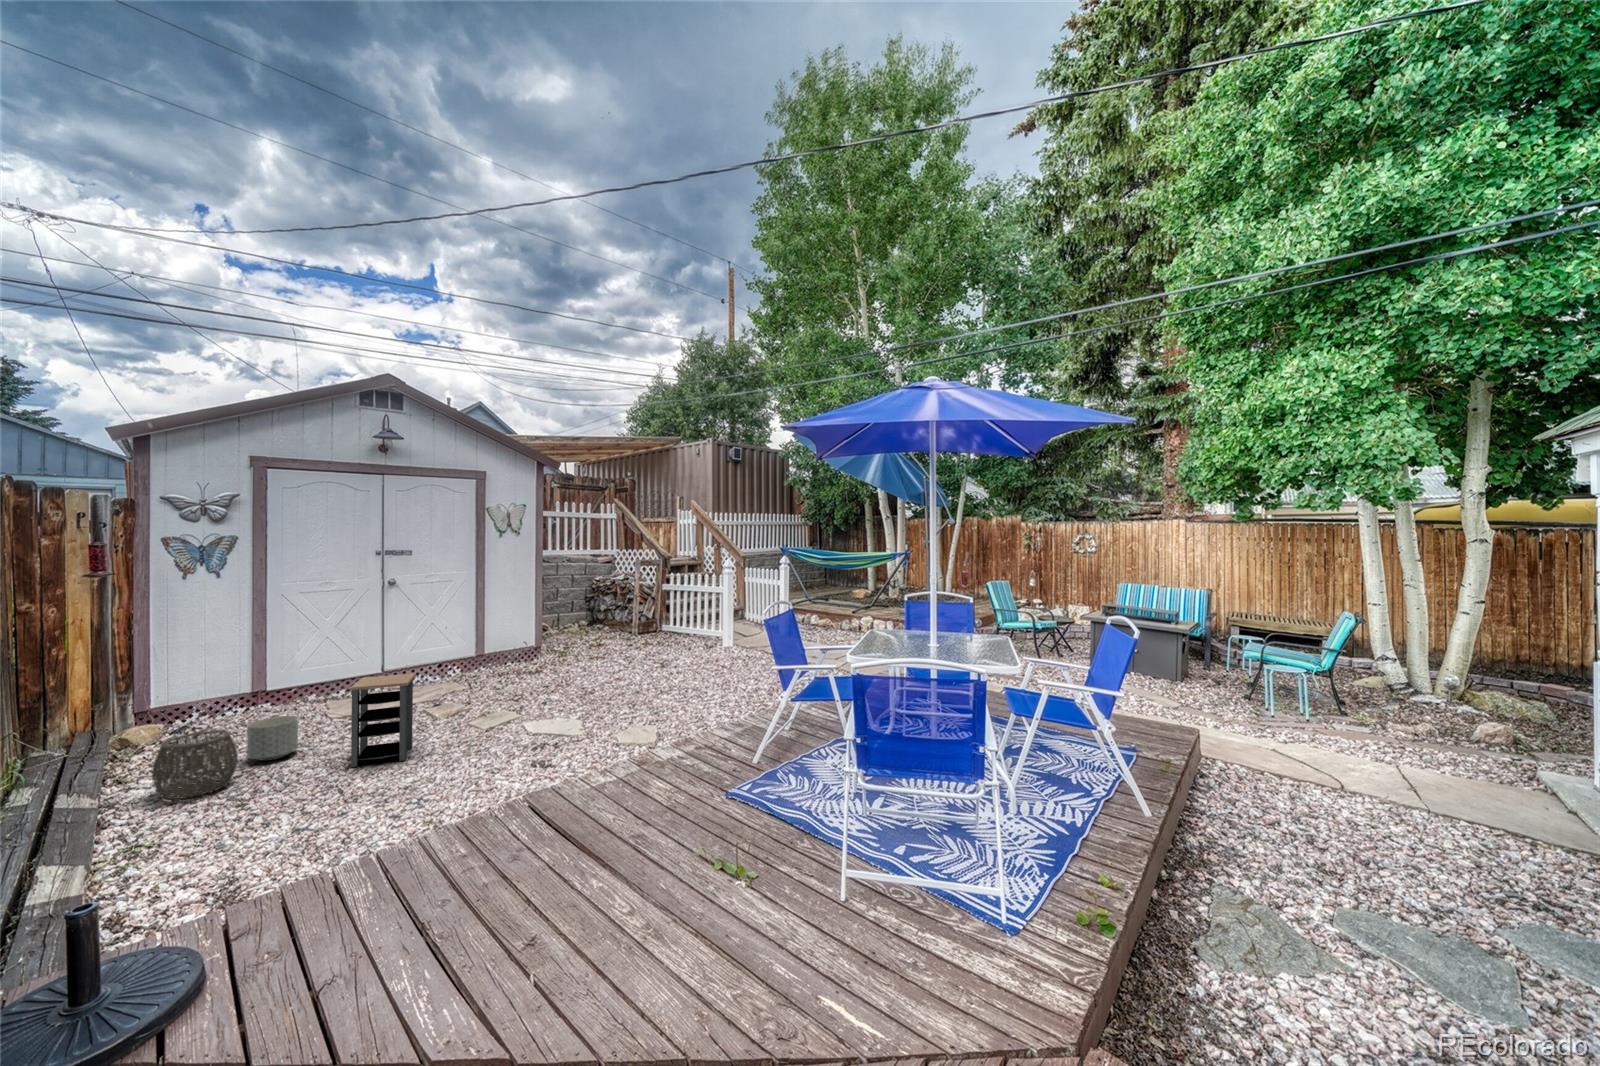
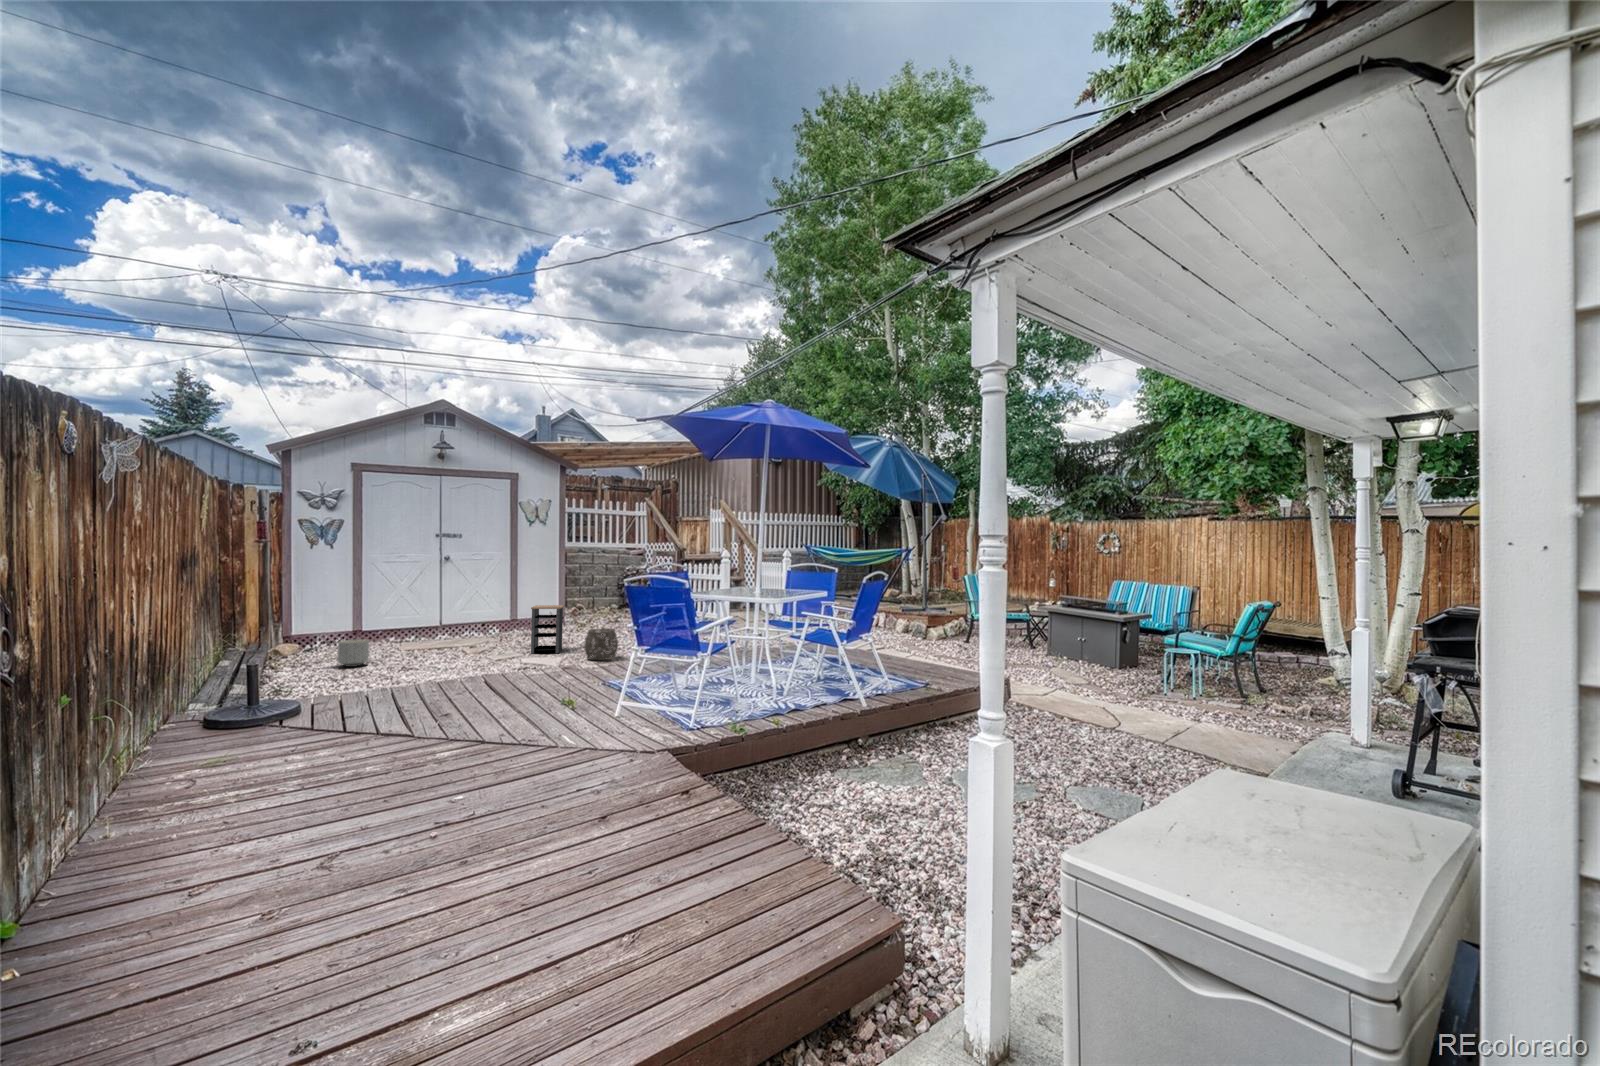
side table: present [350,673,416,767] -> present [531,605,564,654]
woven basket: present [152,730,238,800] -> present [584,629,618,660]

